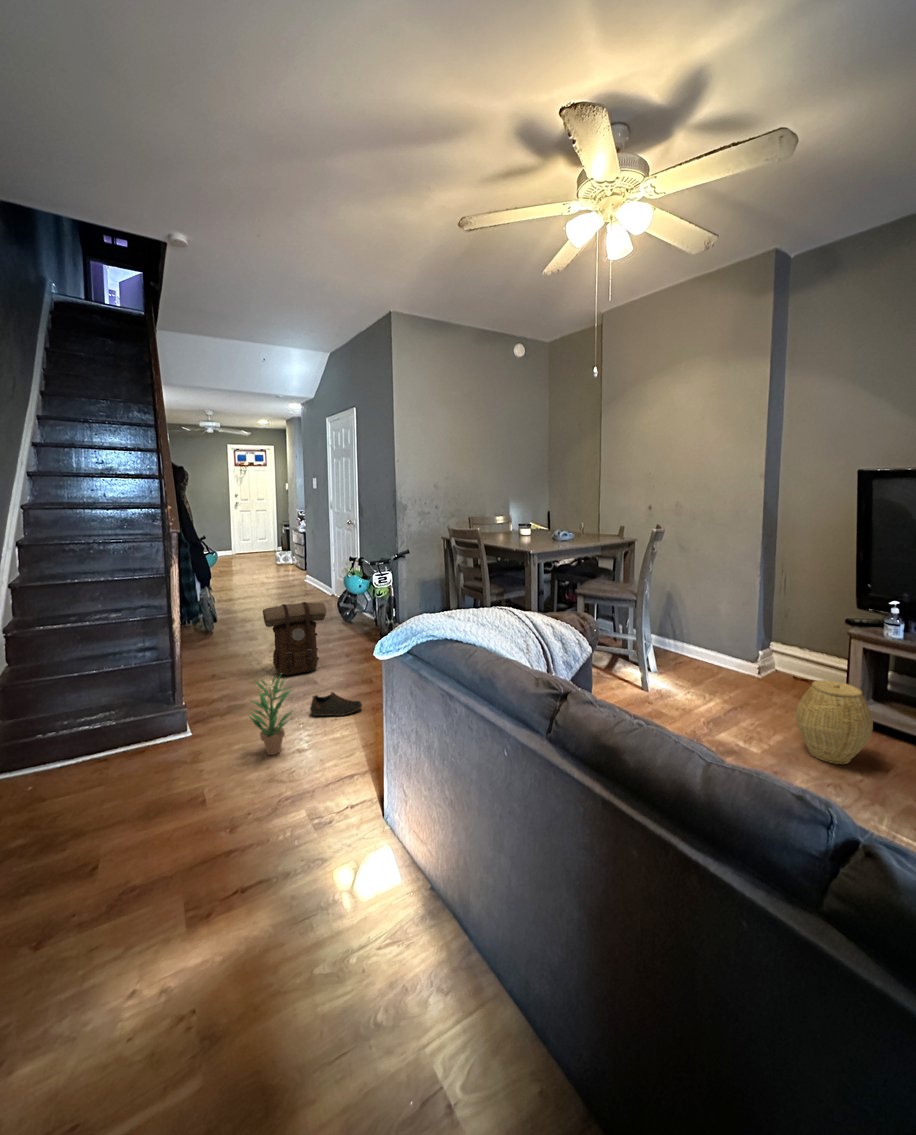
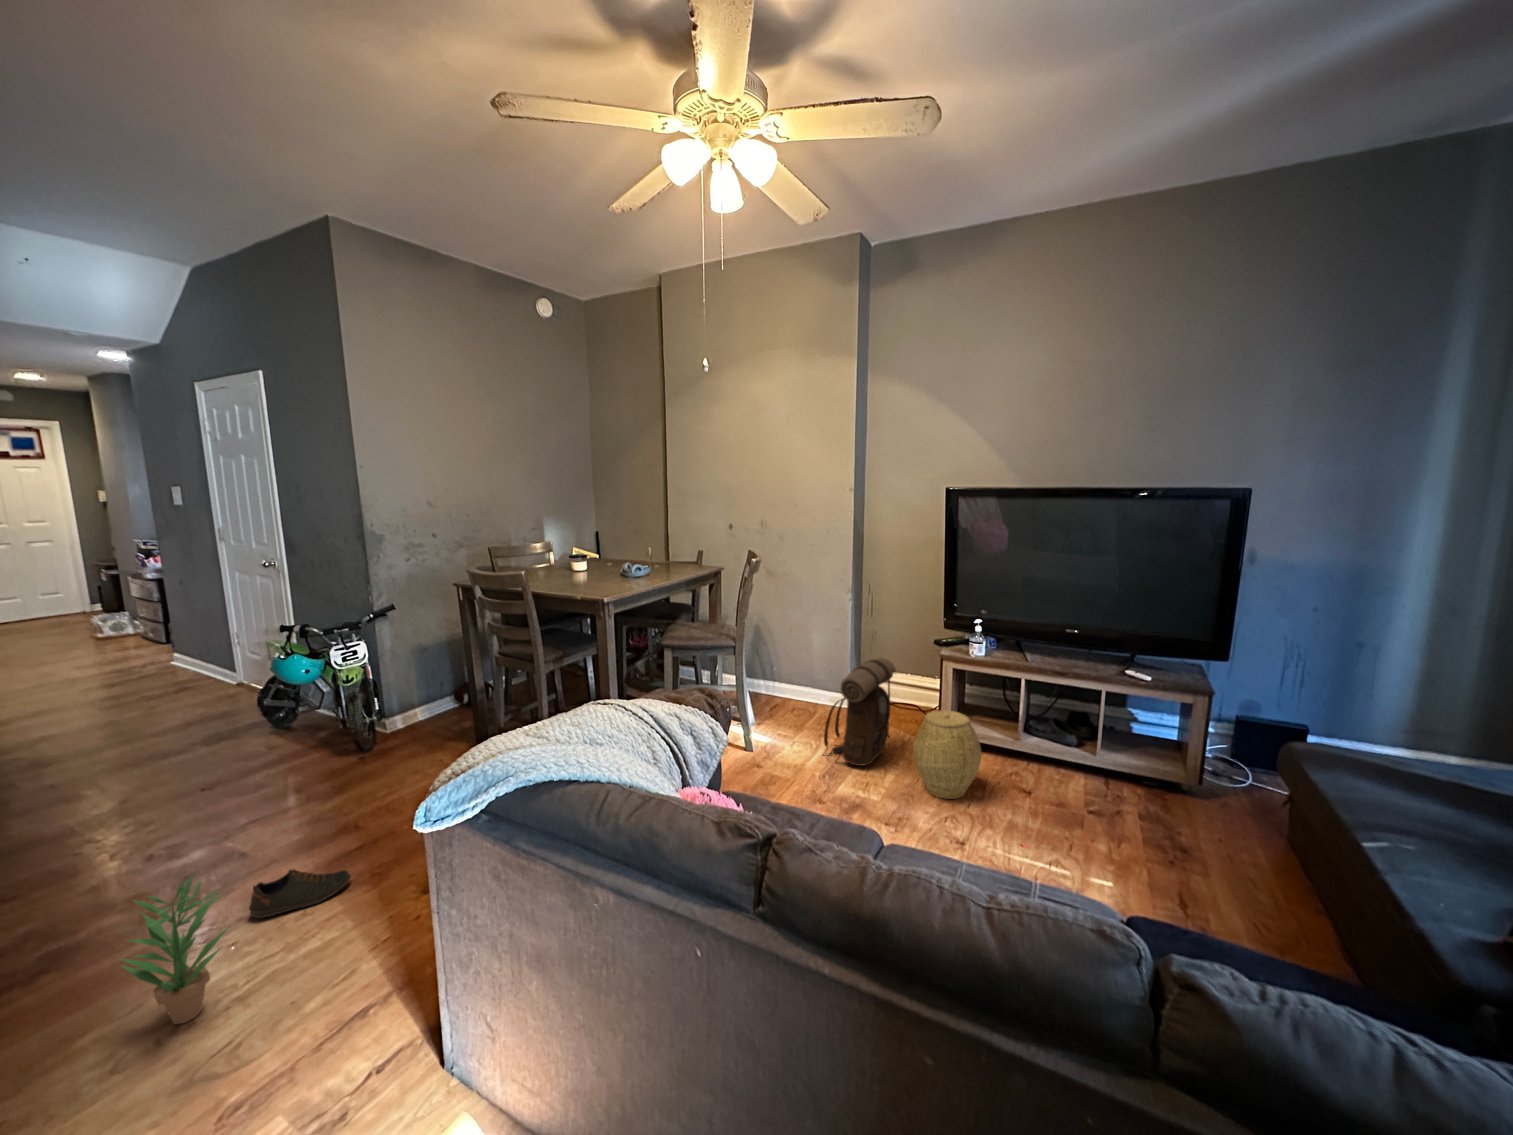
backpack: present [263,602,326,675] -> present [824,658,896,766]

